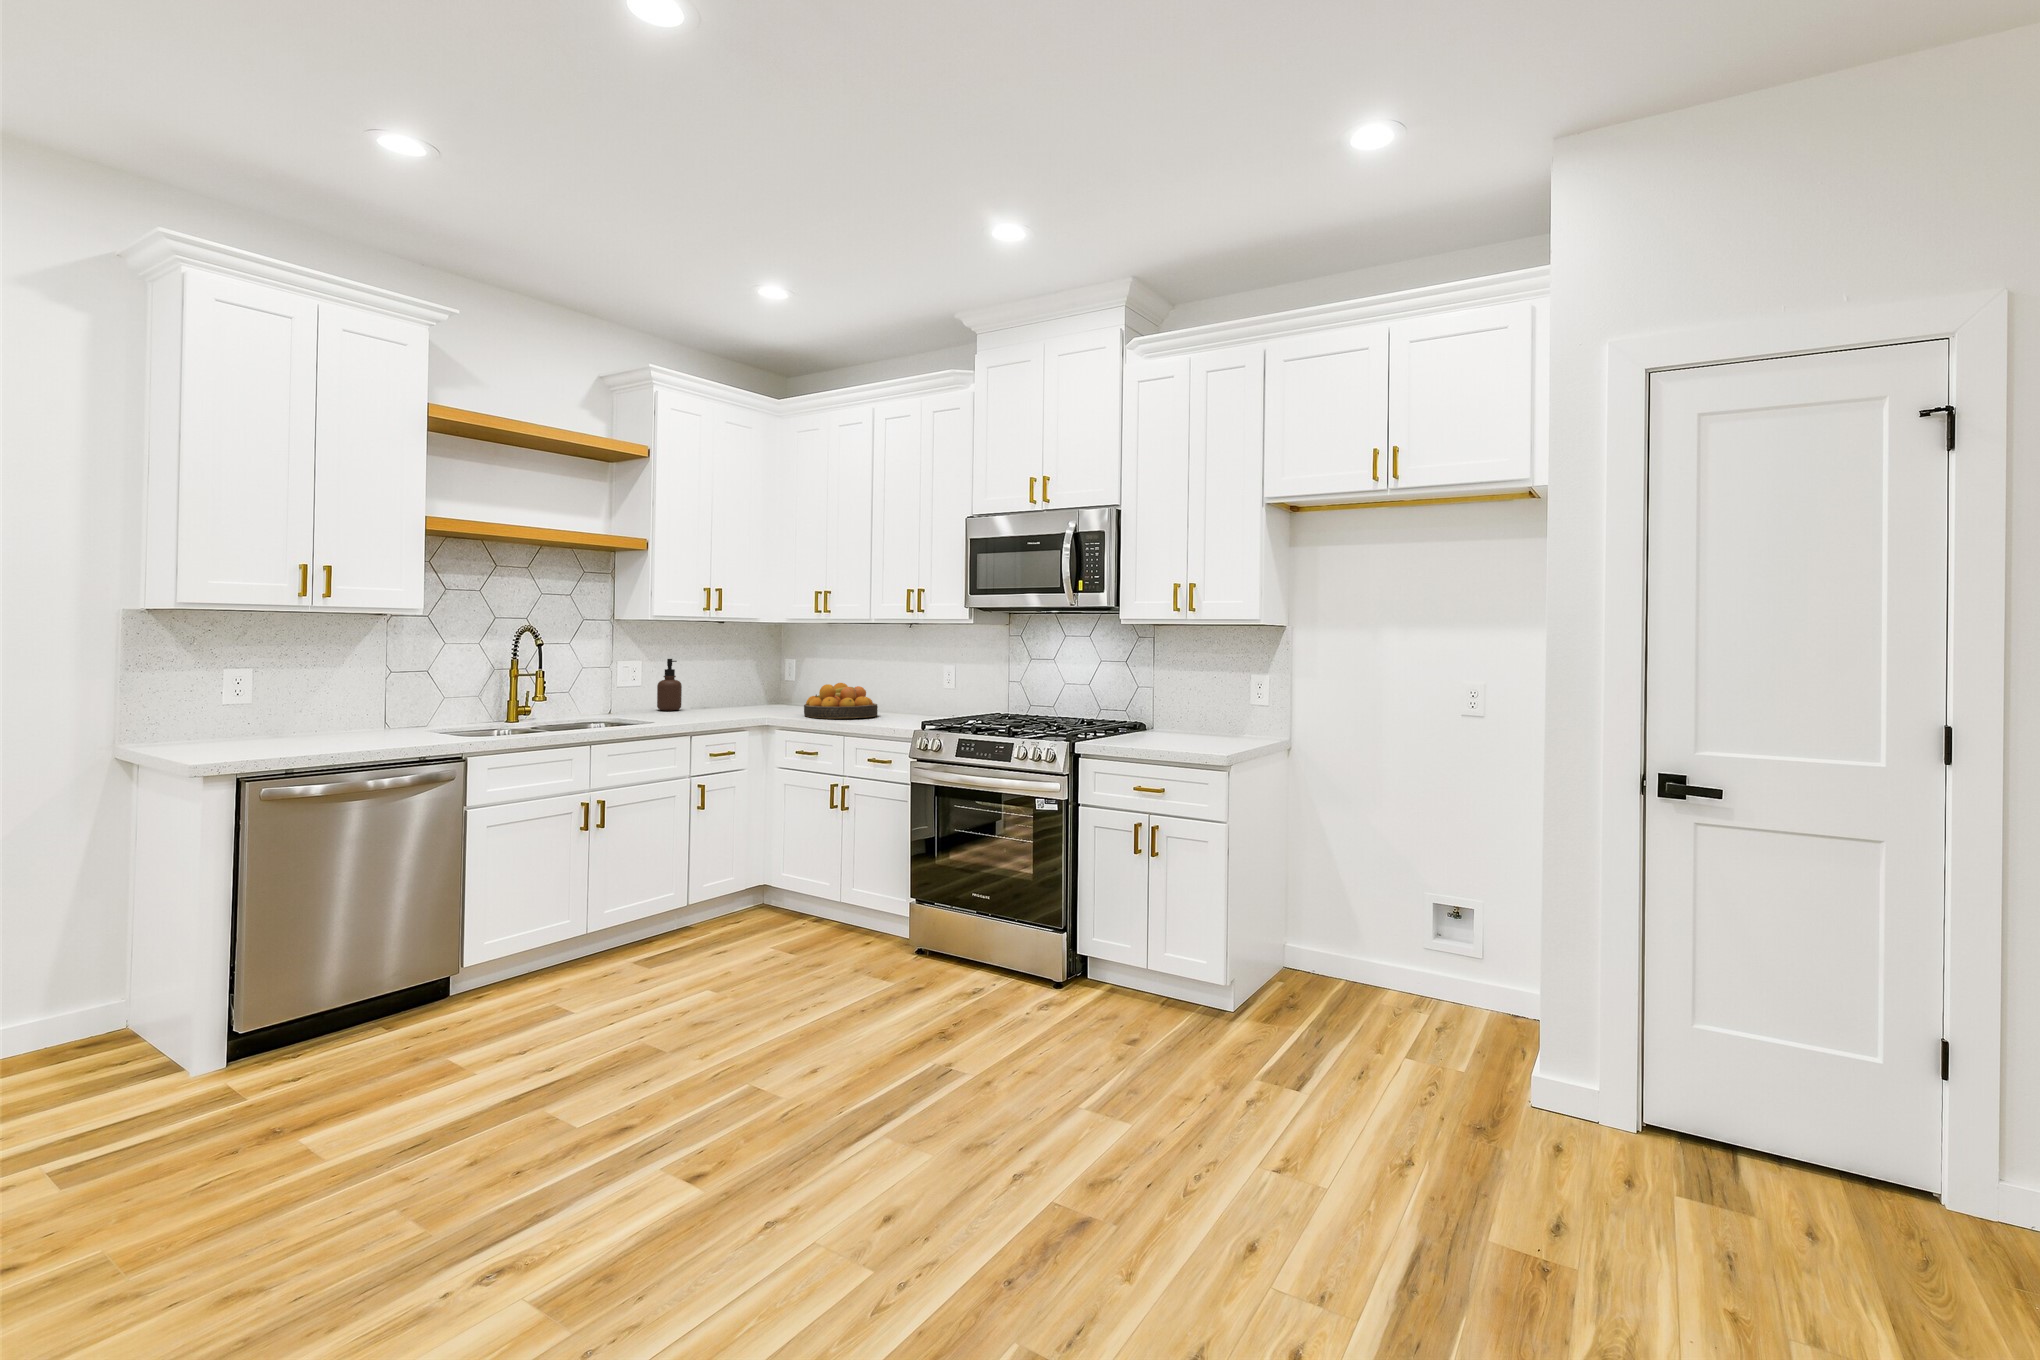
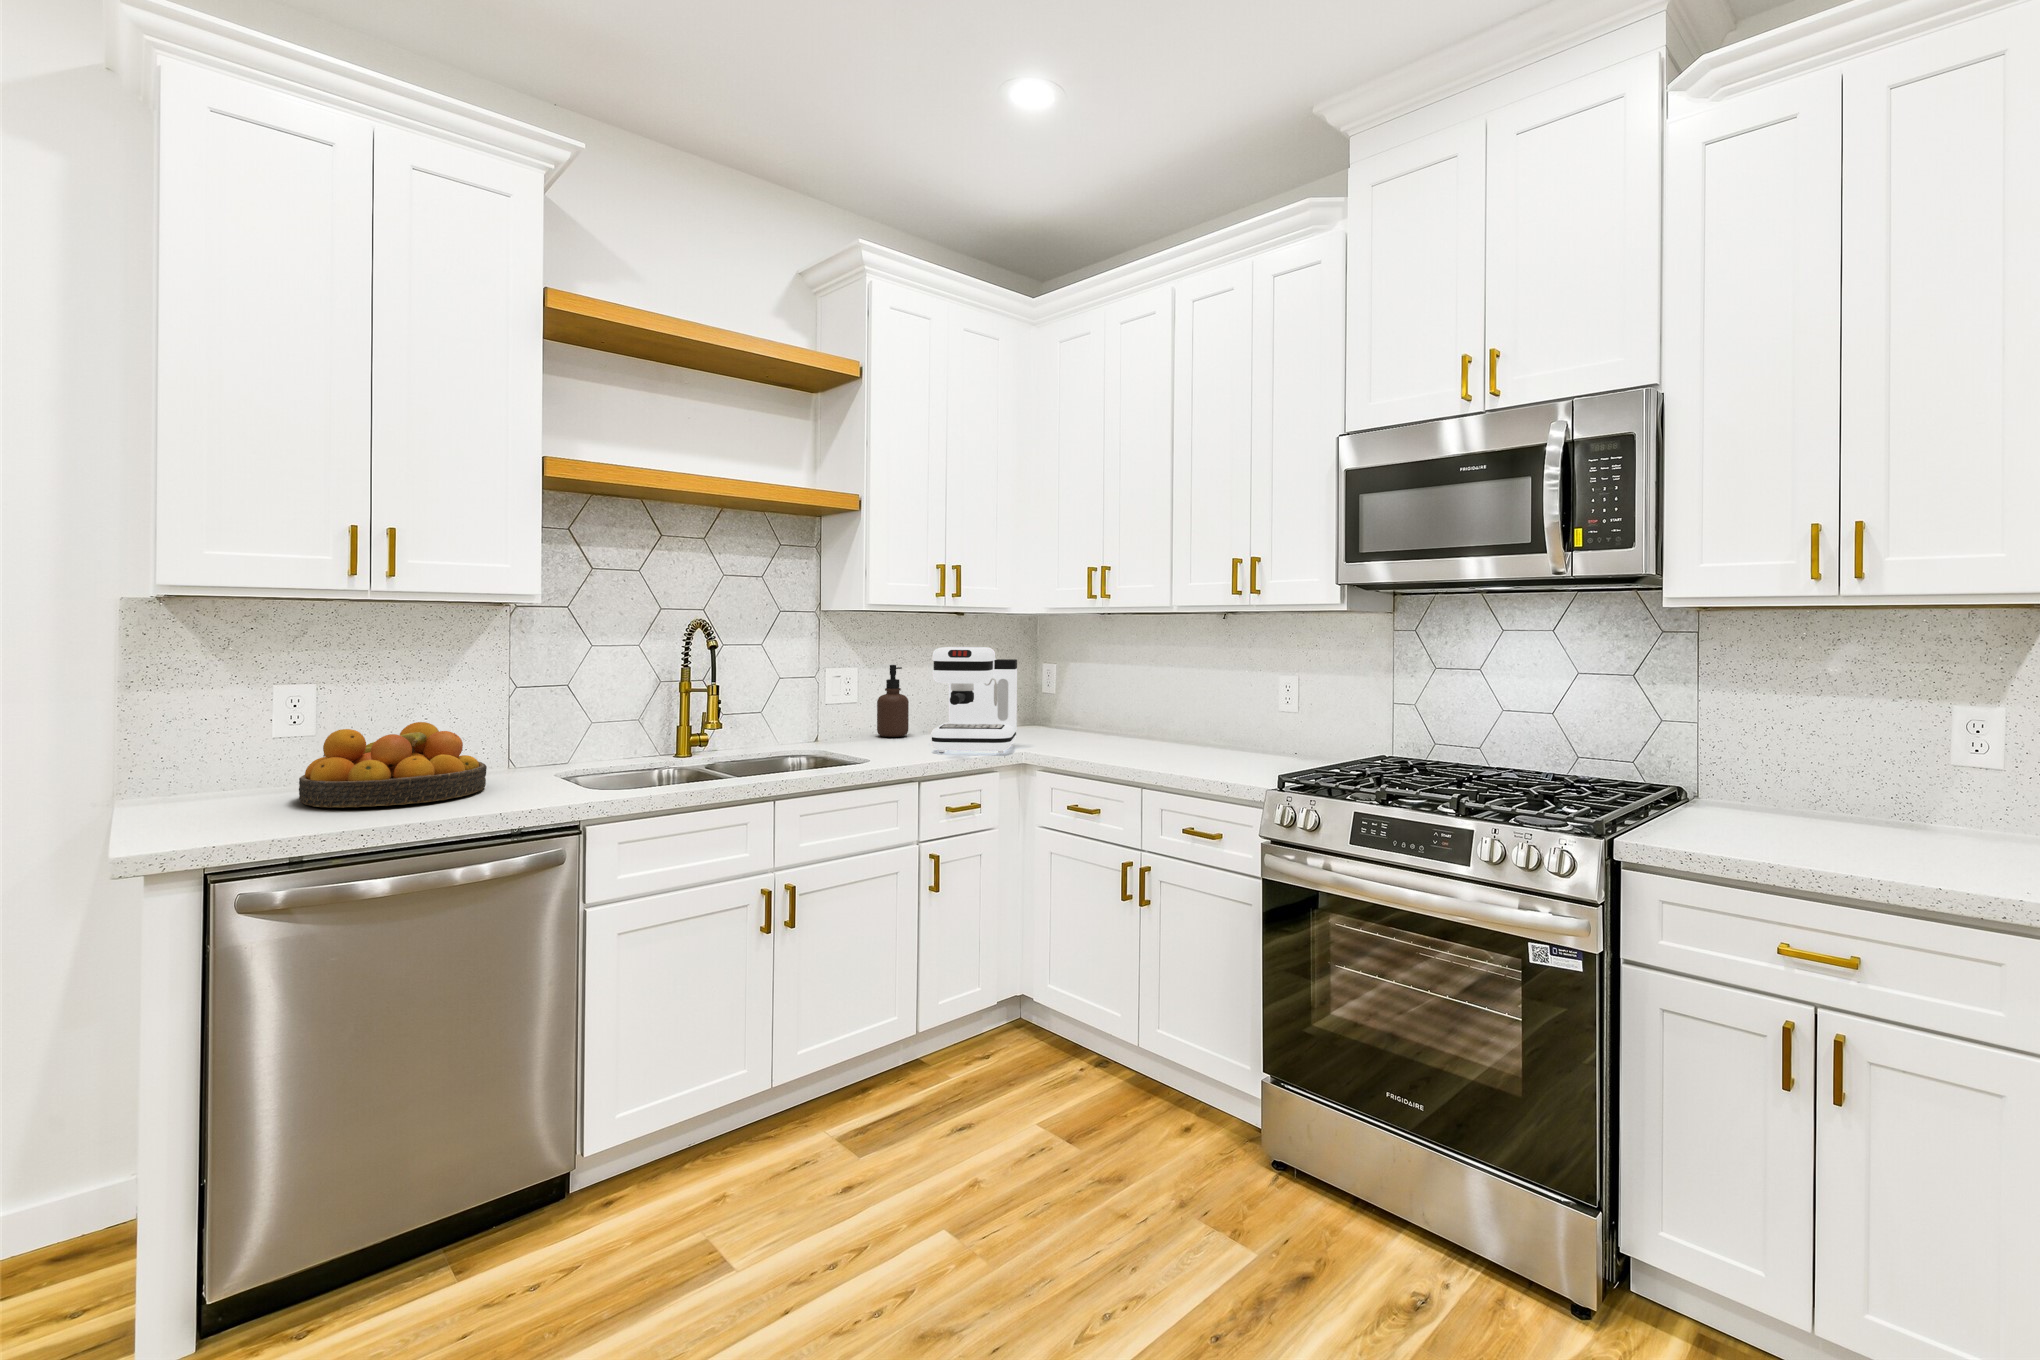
coffee maker: none [699,646,763,718] -> present [931,647,1017,753]
fruit bowl: present [804,683,878,719] -> present [299,722,487,808]

